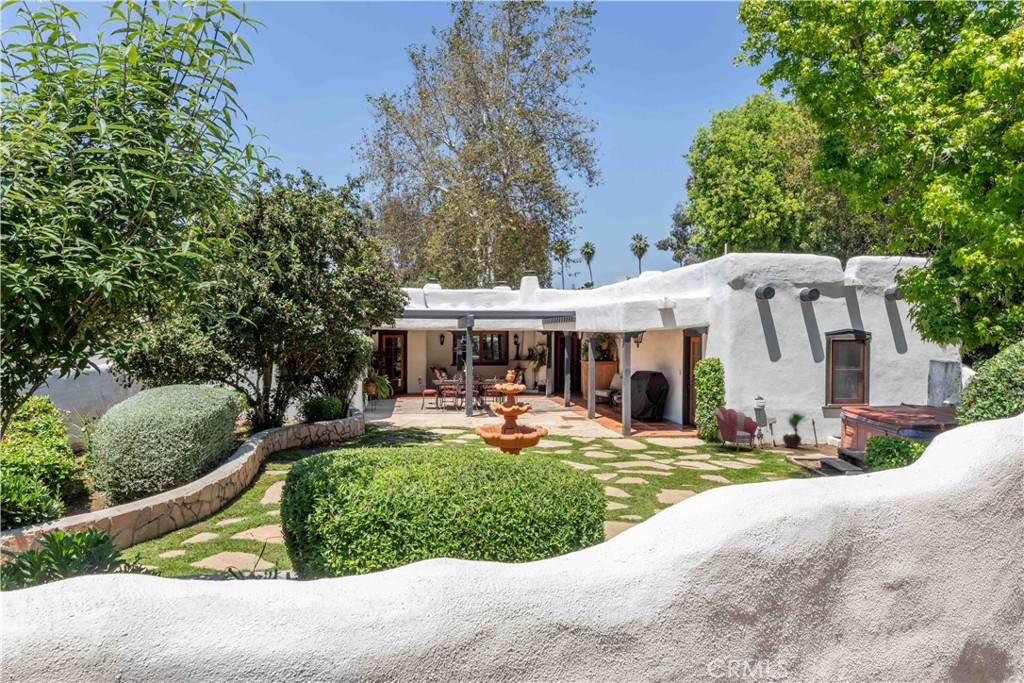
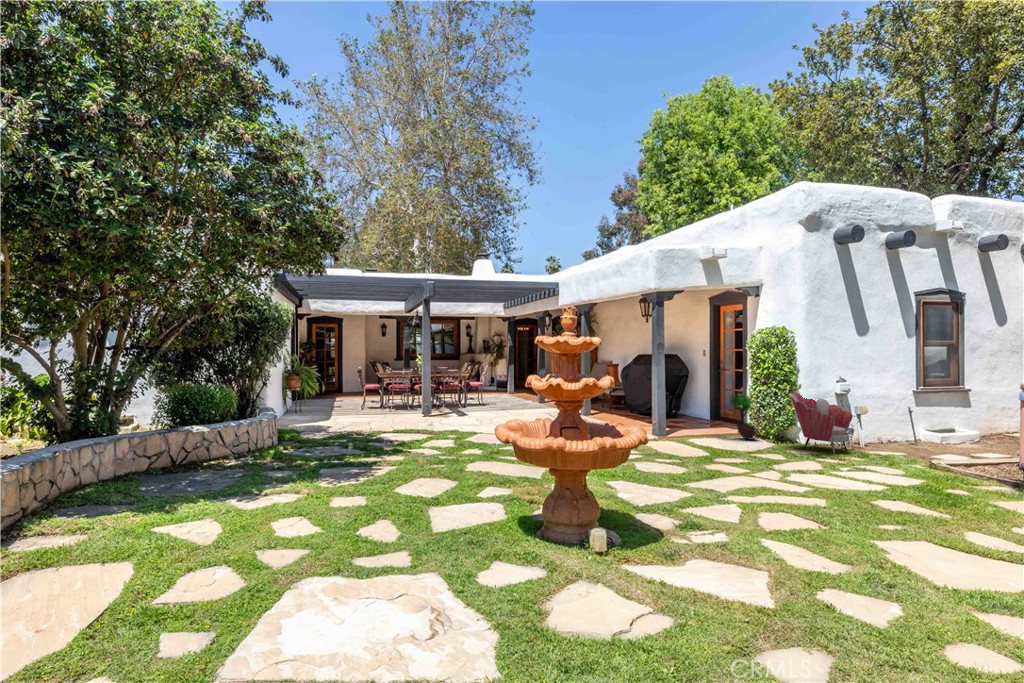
potted tree: present [783,412,805,447] -> present [729,394,756,440]

